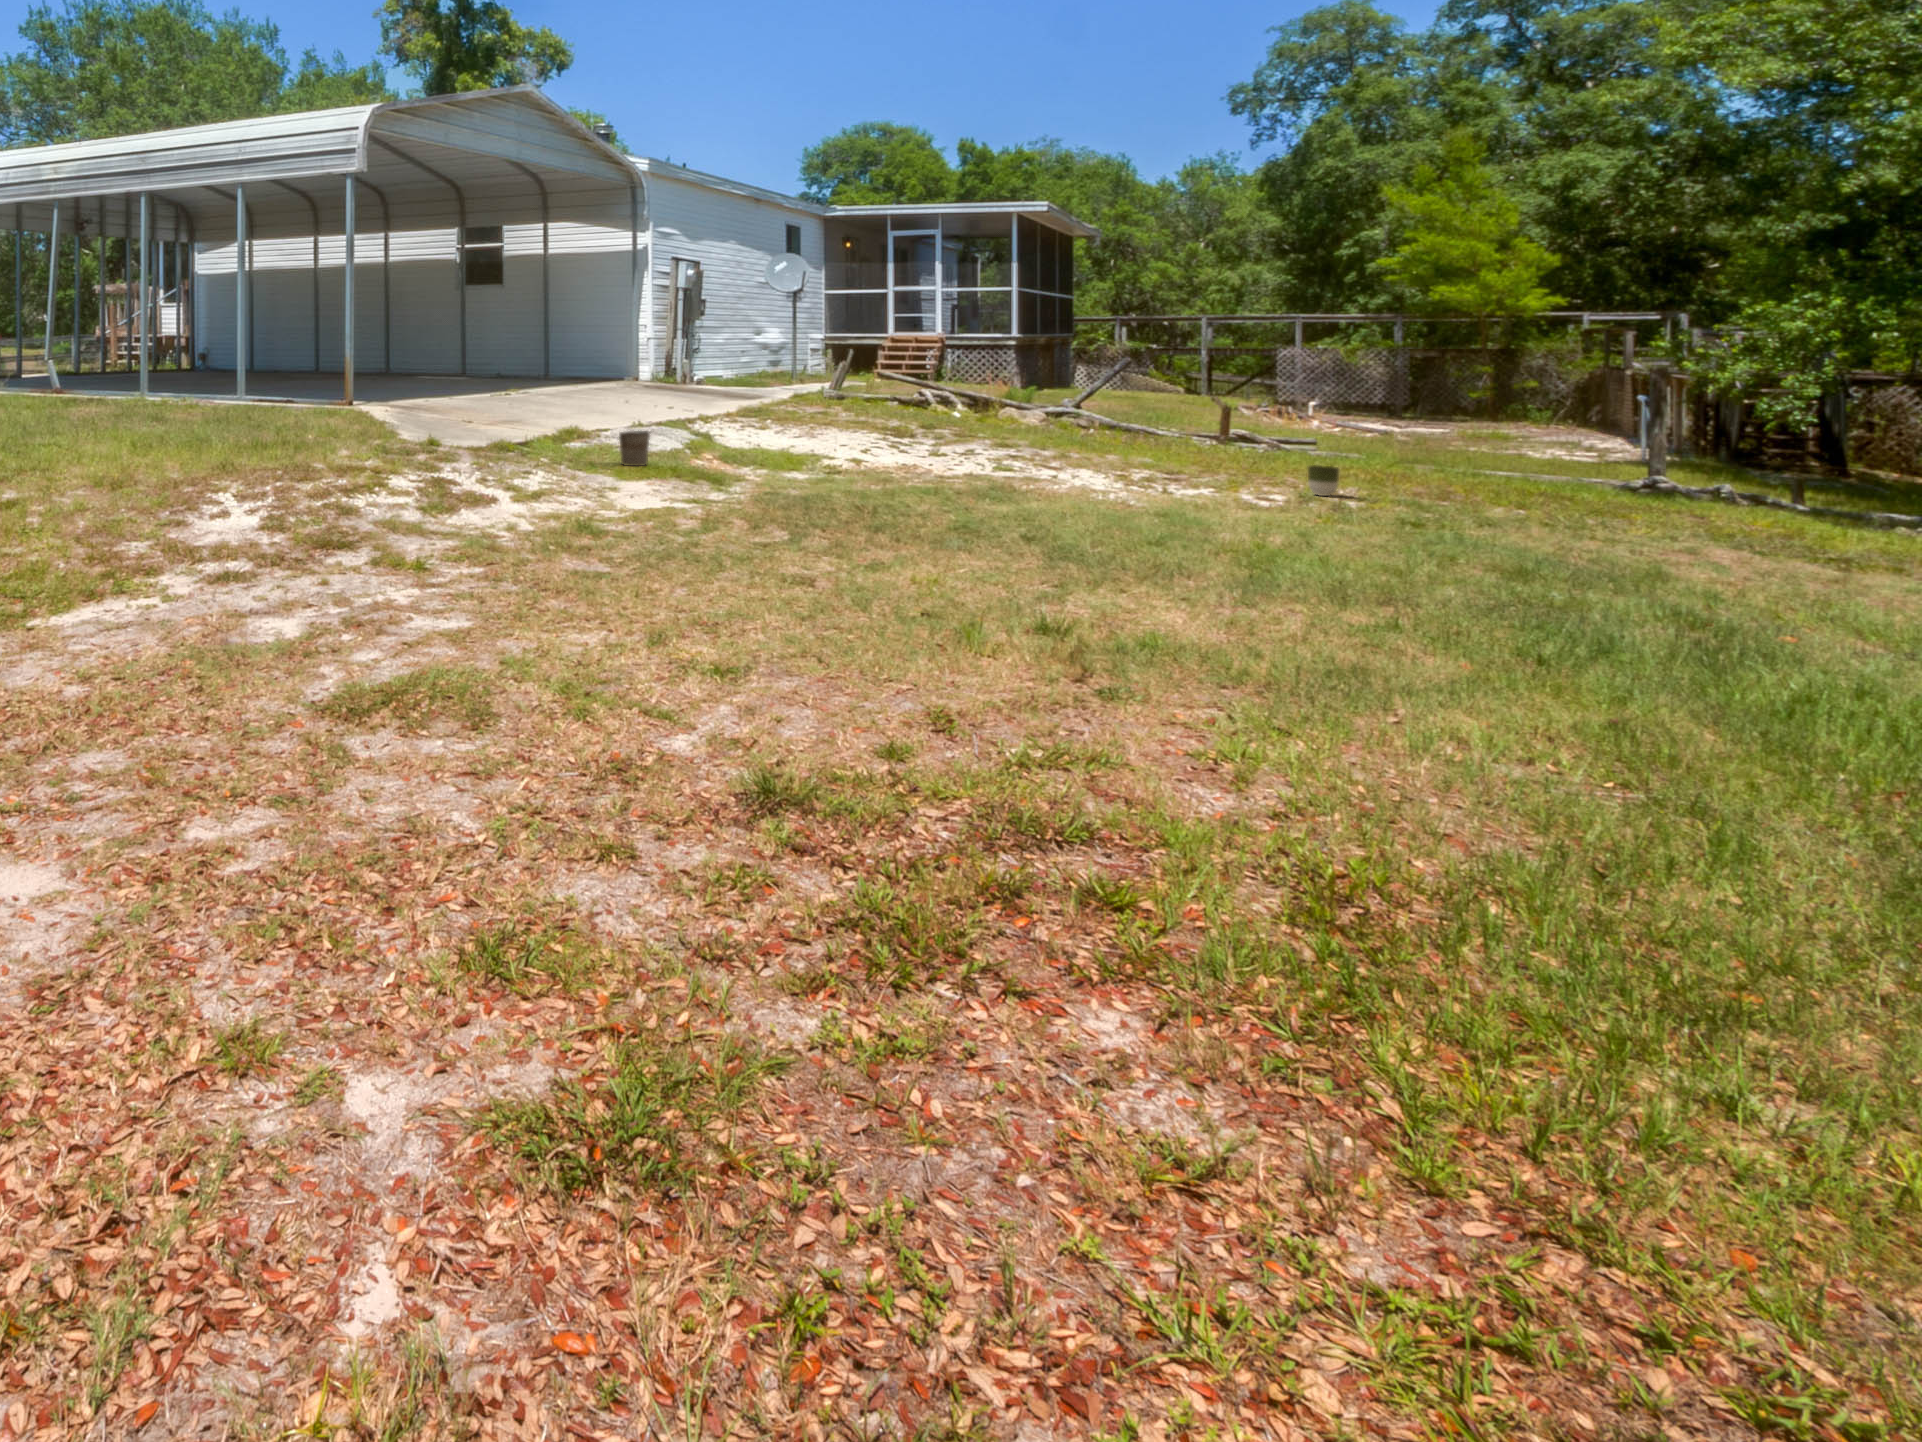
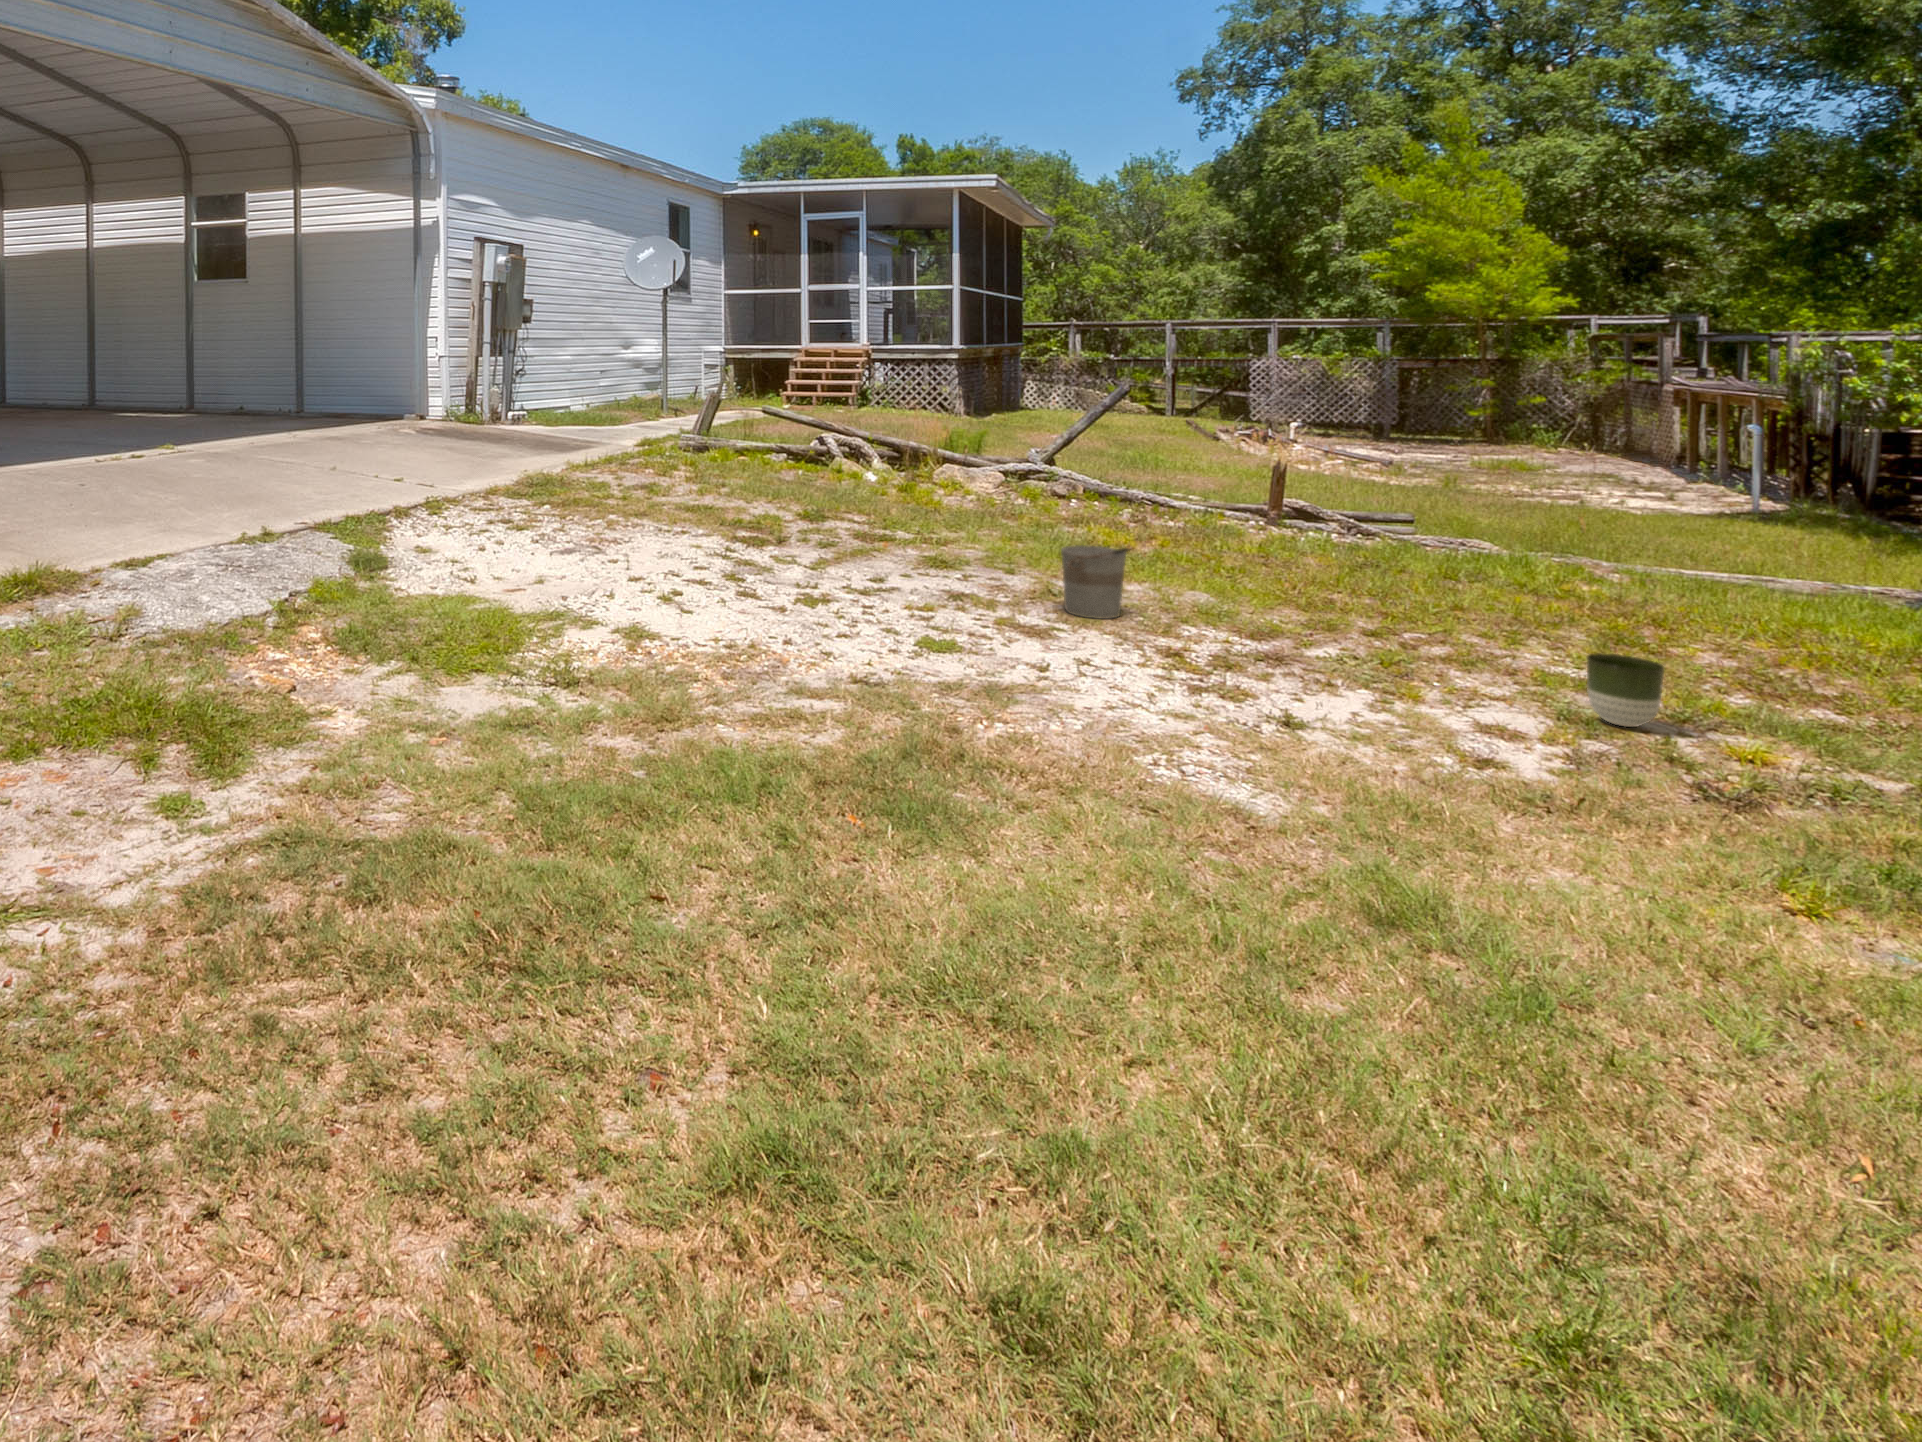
bucket: present [619,431,650,466] -> present [1061,545,1130,619]

